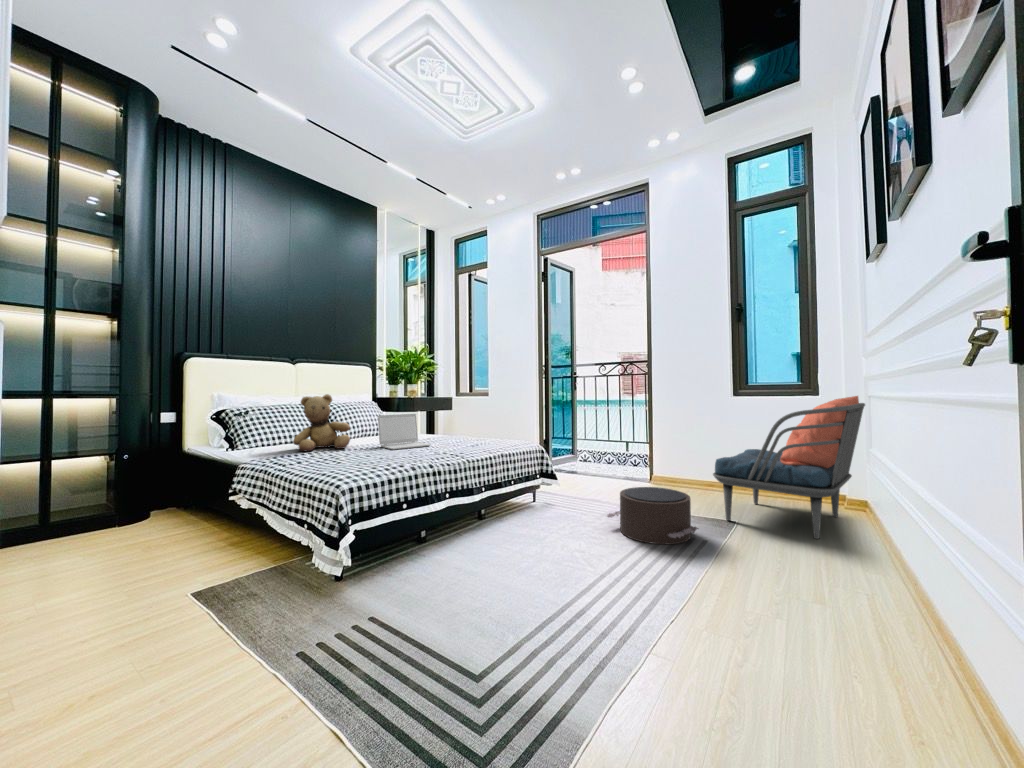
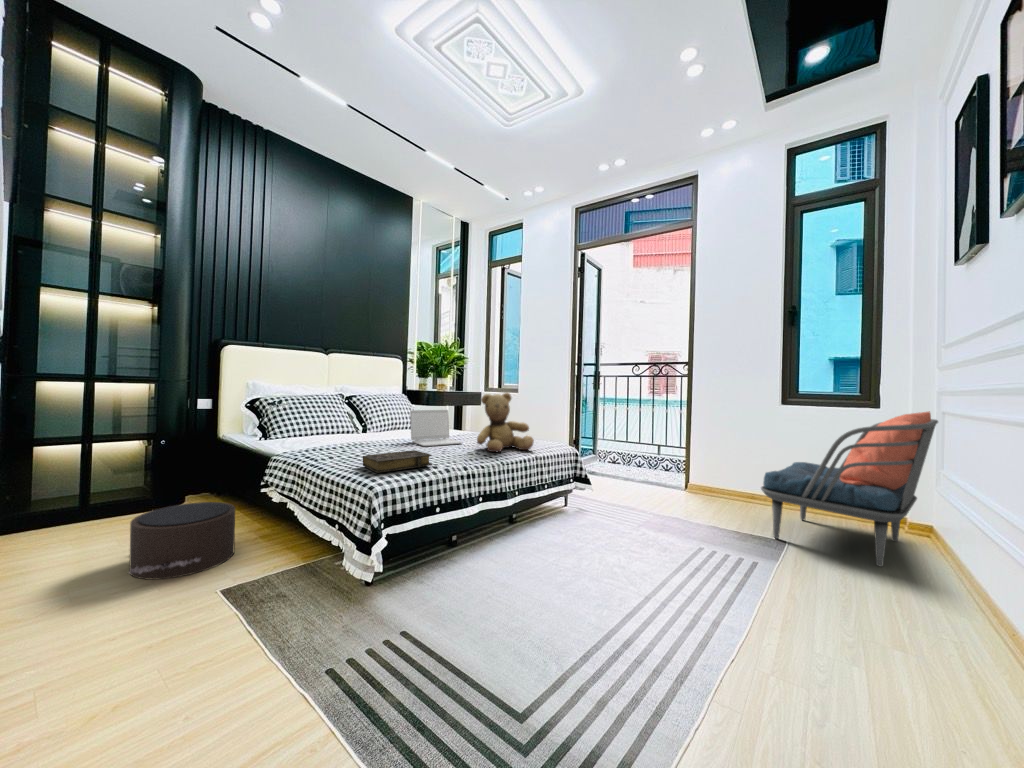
teddy bear: present [293,394,350,451] -> present [477,393,534,452]
book: none [330,452,399,473] -> present [363,450,432,473]
pouf: present [607,487,698,544] -> present [129,502,235,580]

